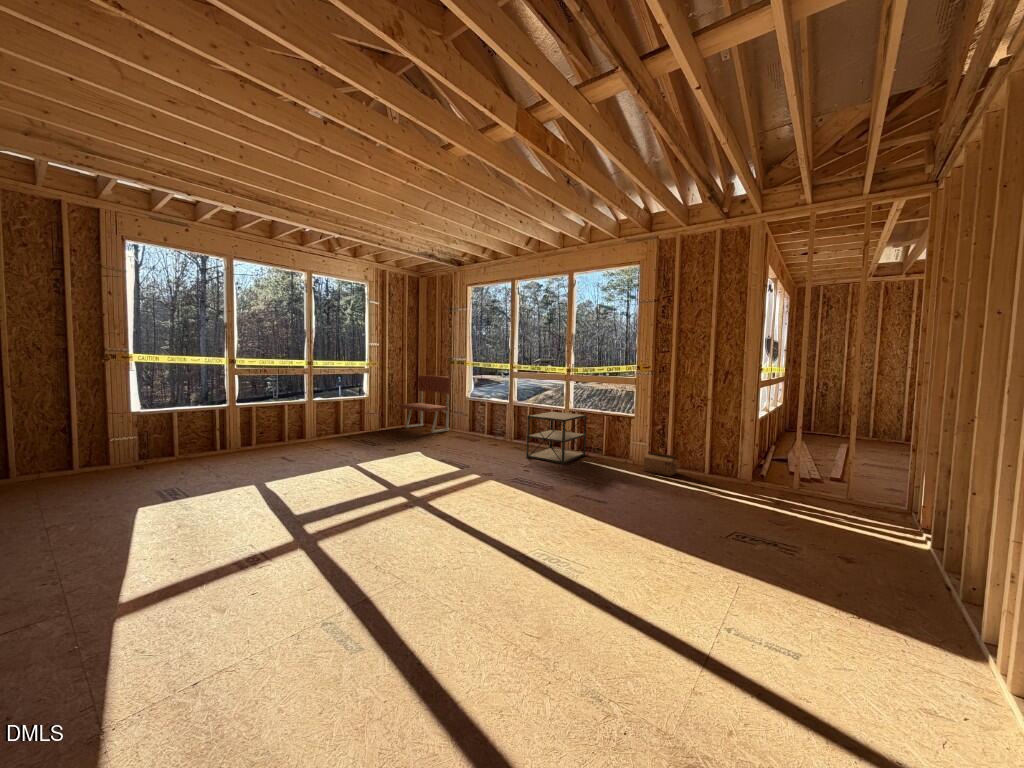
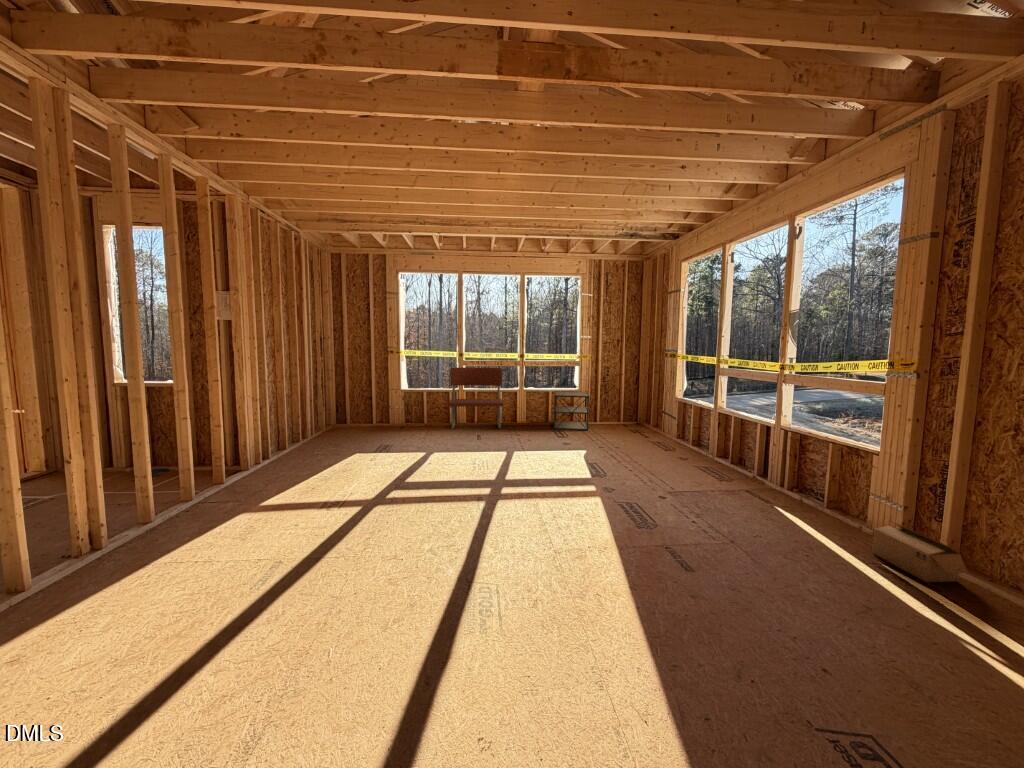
bench: present [399,375,451,433] -> present [449,367,504,429]
shelving unit: present [526,411,587,464] -> present [554,391,589,430]

